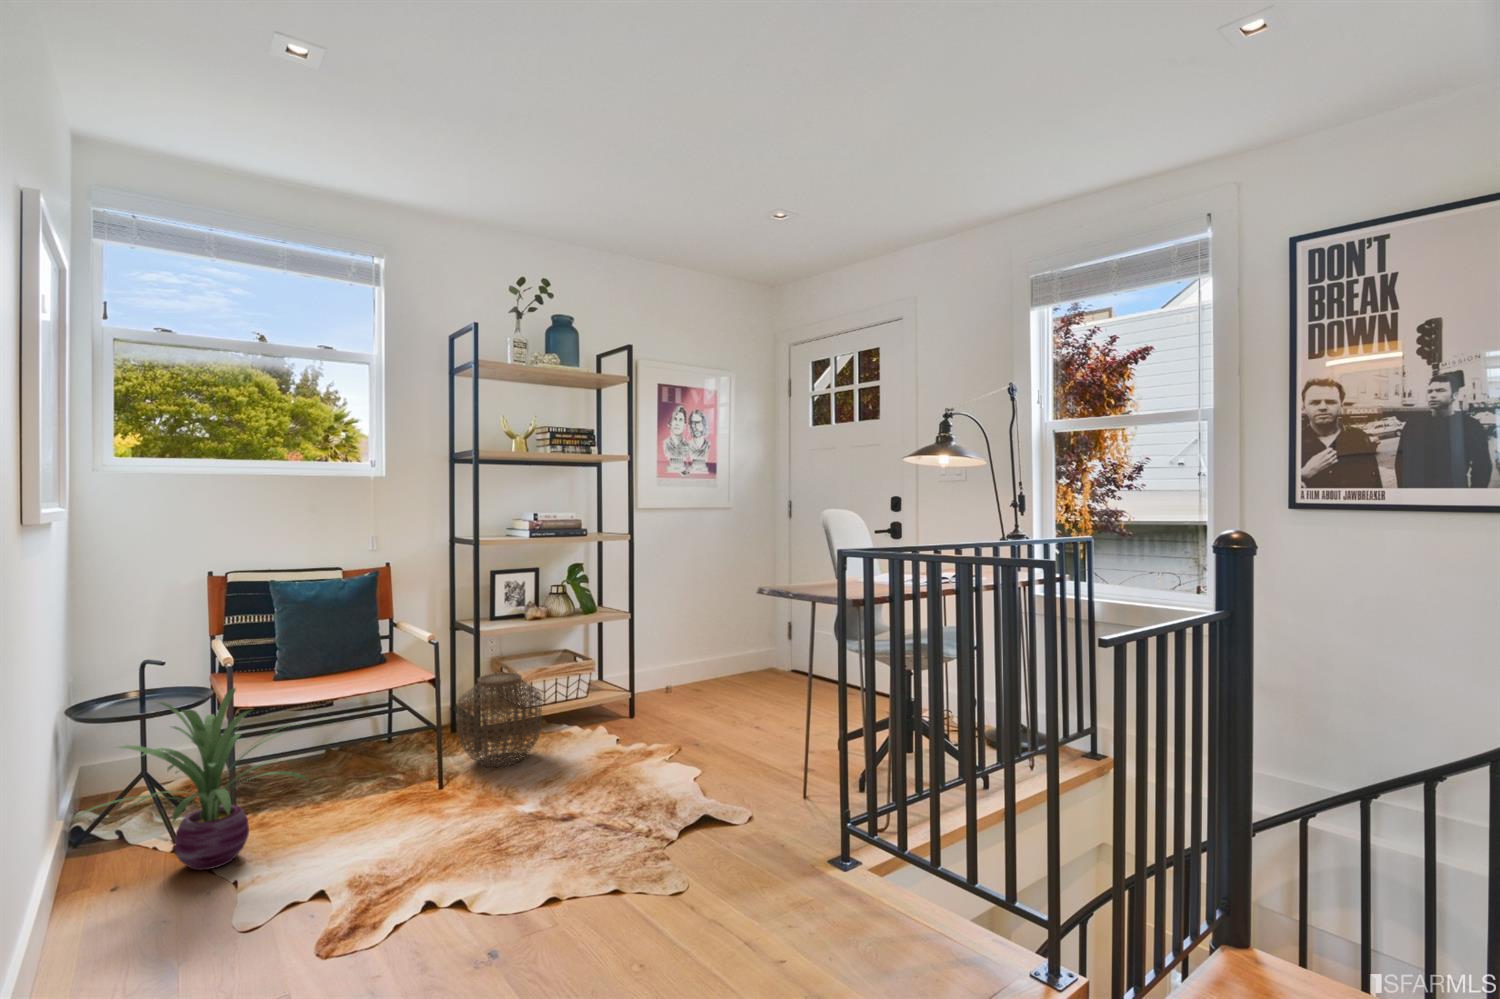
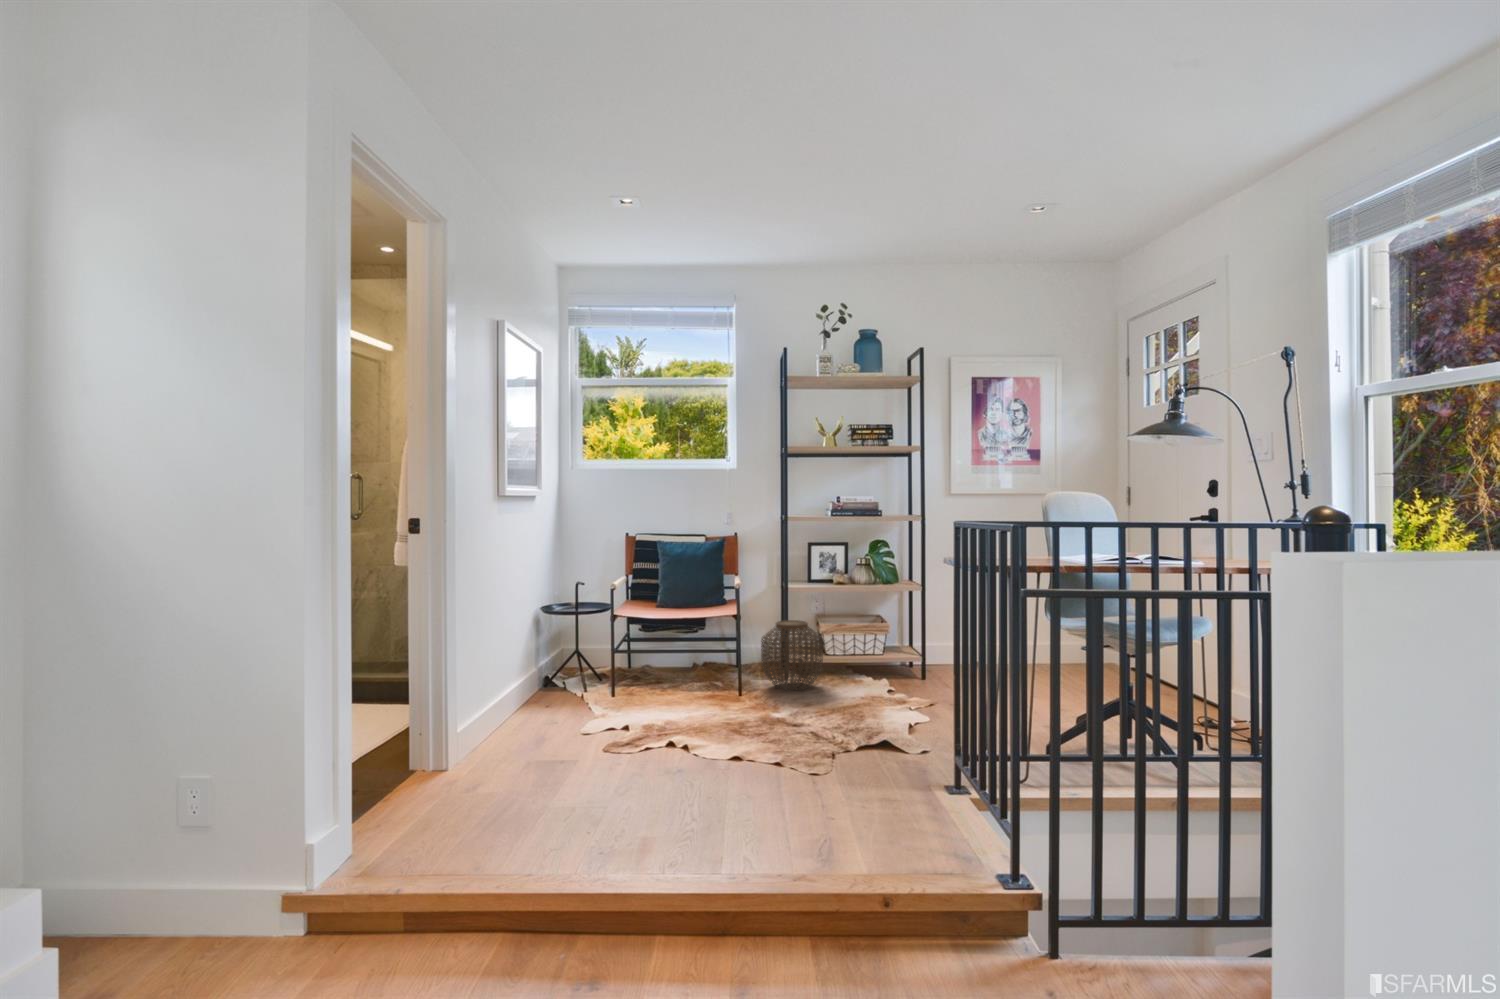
decorative plant: present [74,688,307,870] -> none [524,602,643,708]

